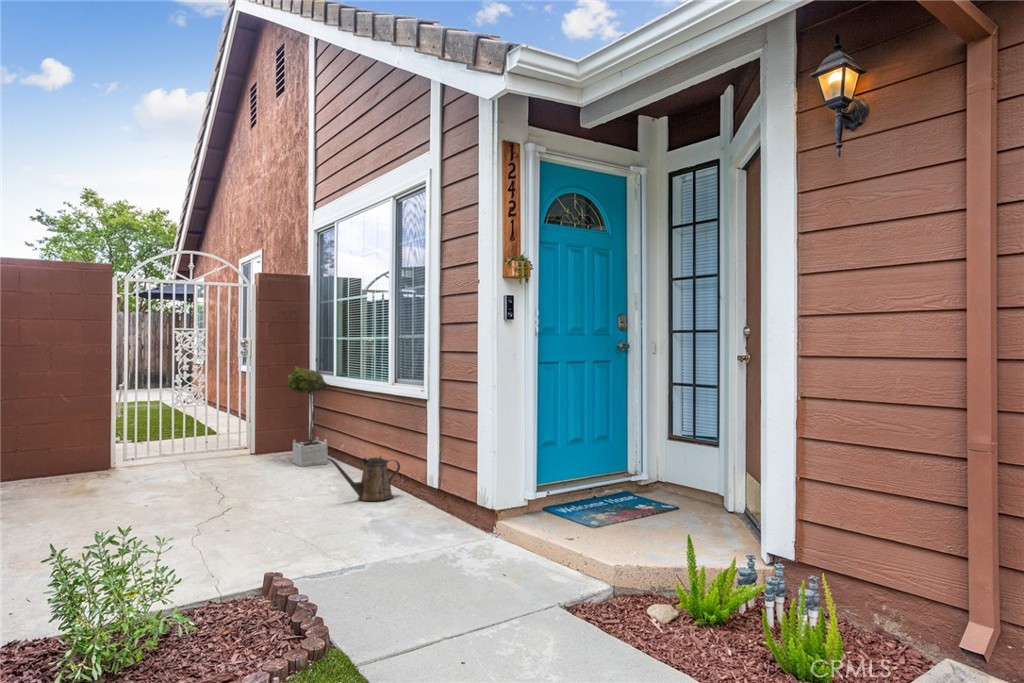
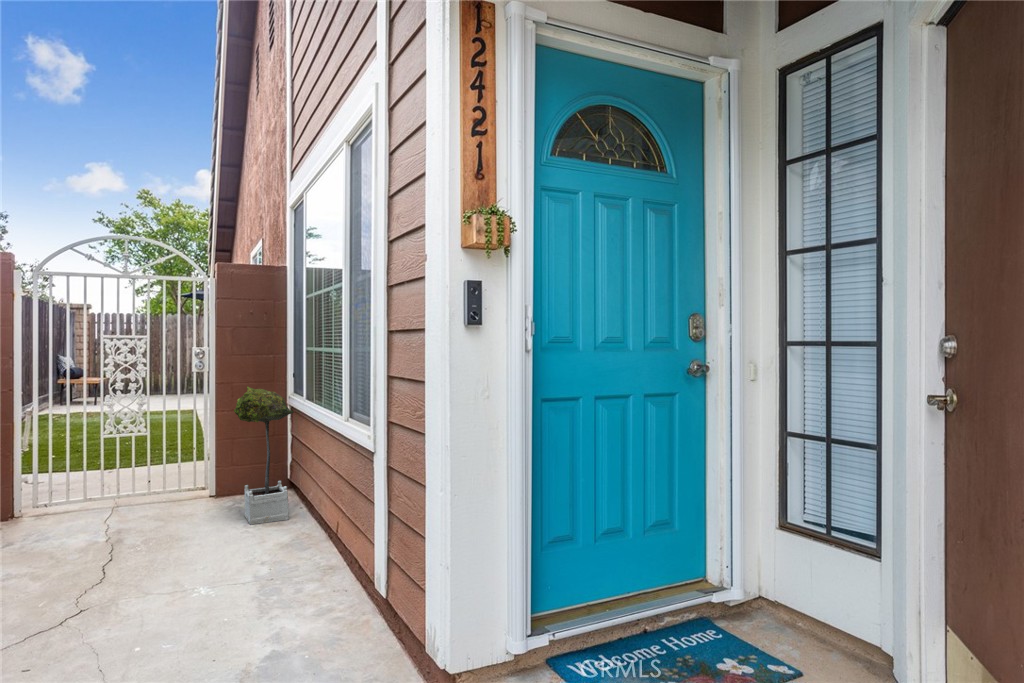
watering can: present [327,458,400,501] -> none [223,536,347,608]

